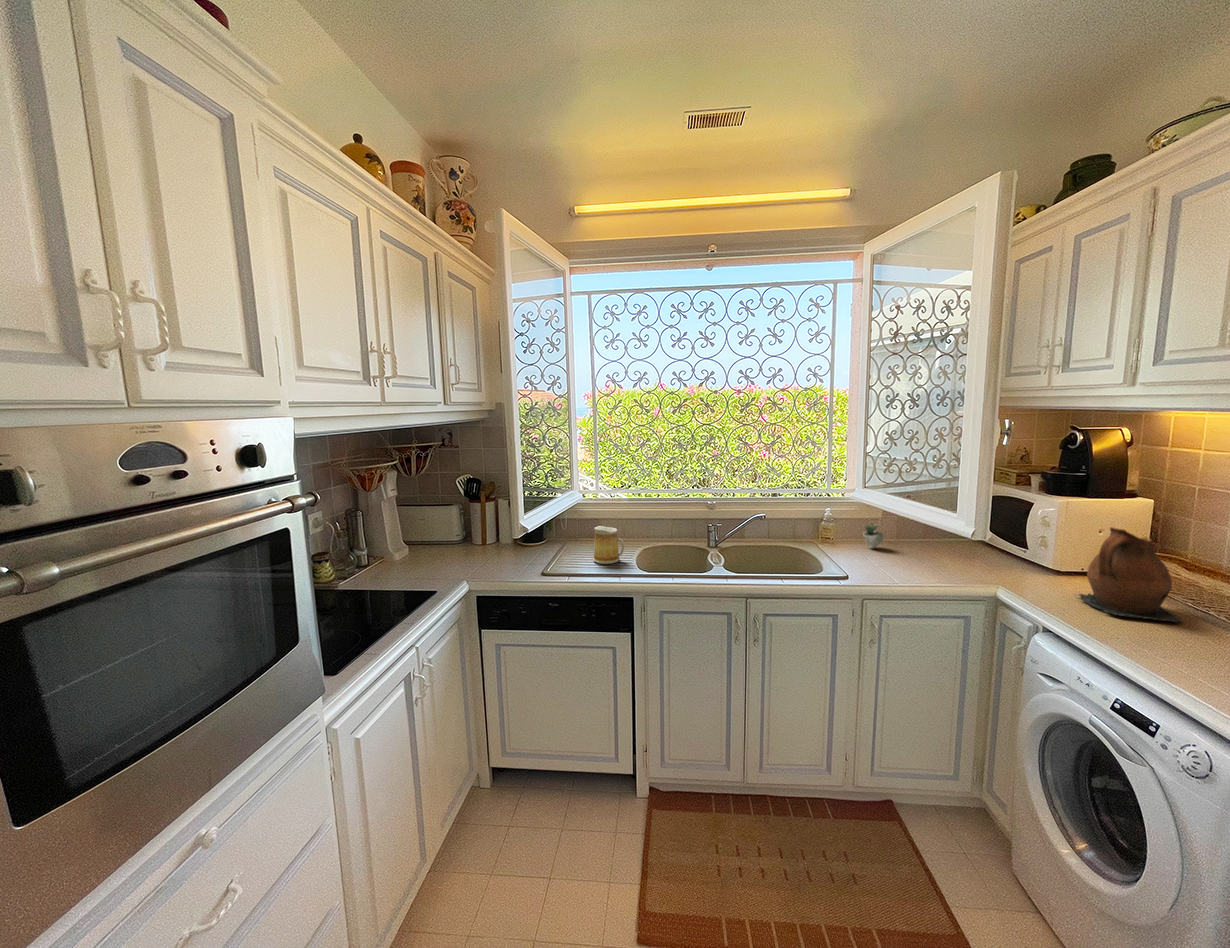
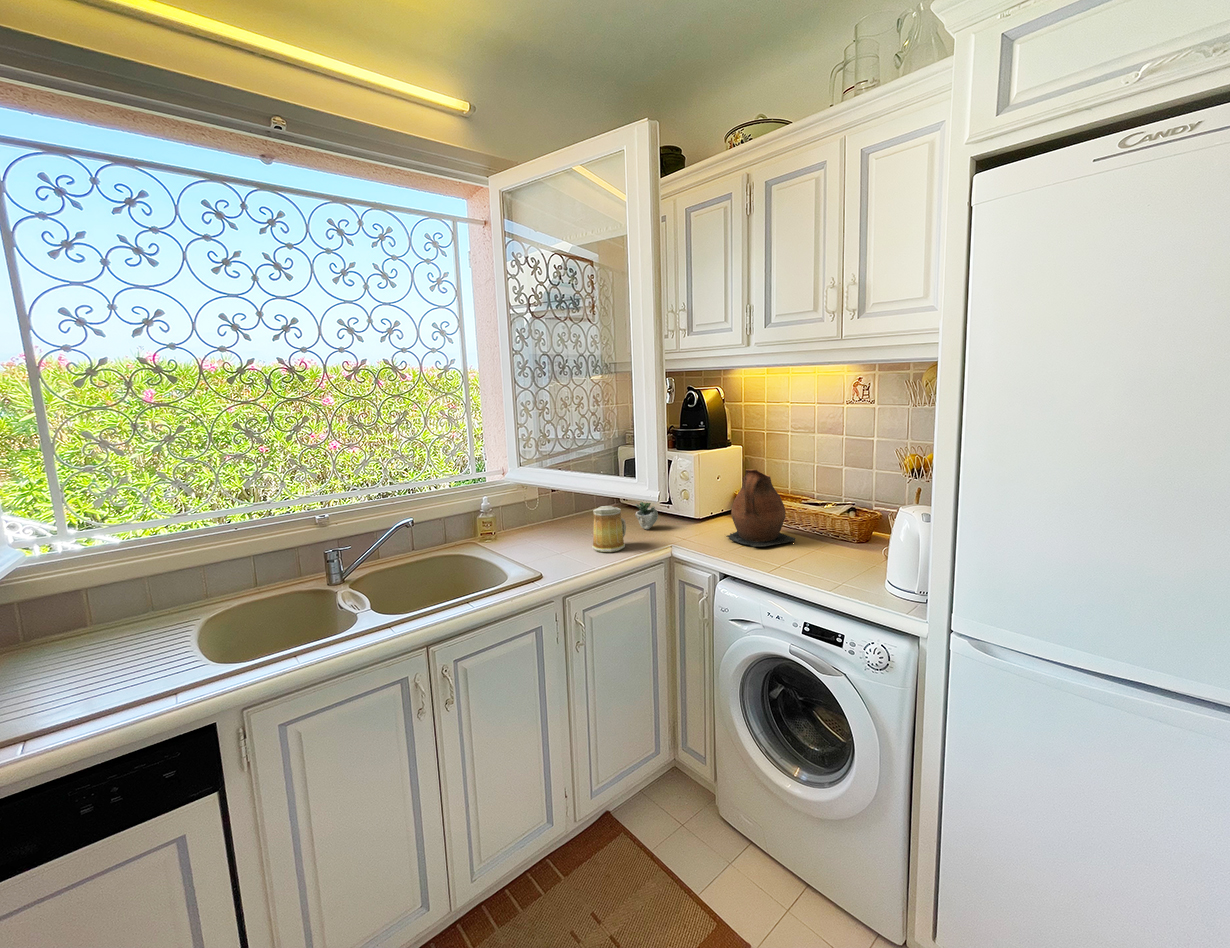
succulent plant: present [863,522,884,549] -> present [635,498,673,529]
mug: present [593,526,624,564] -> present [592,506,626,552]

